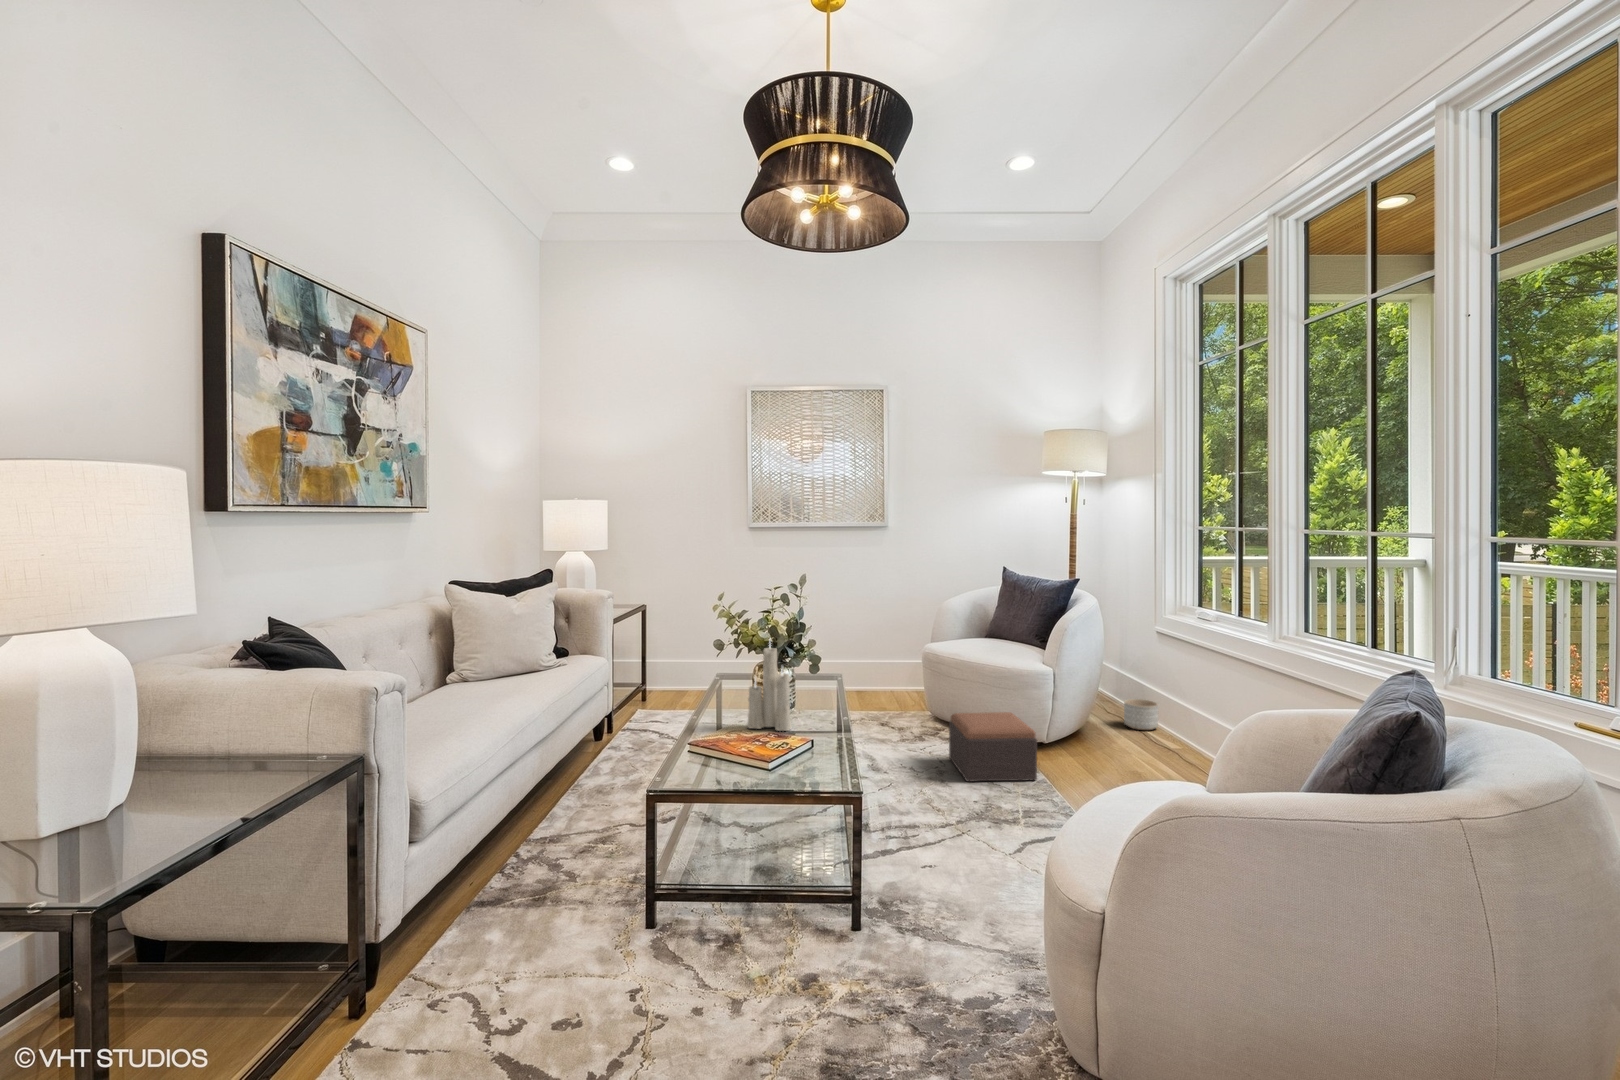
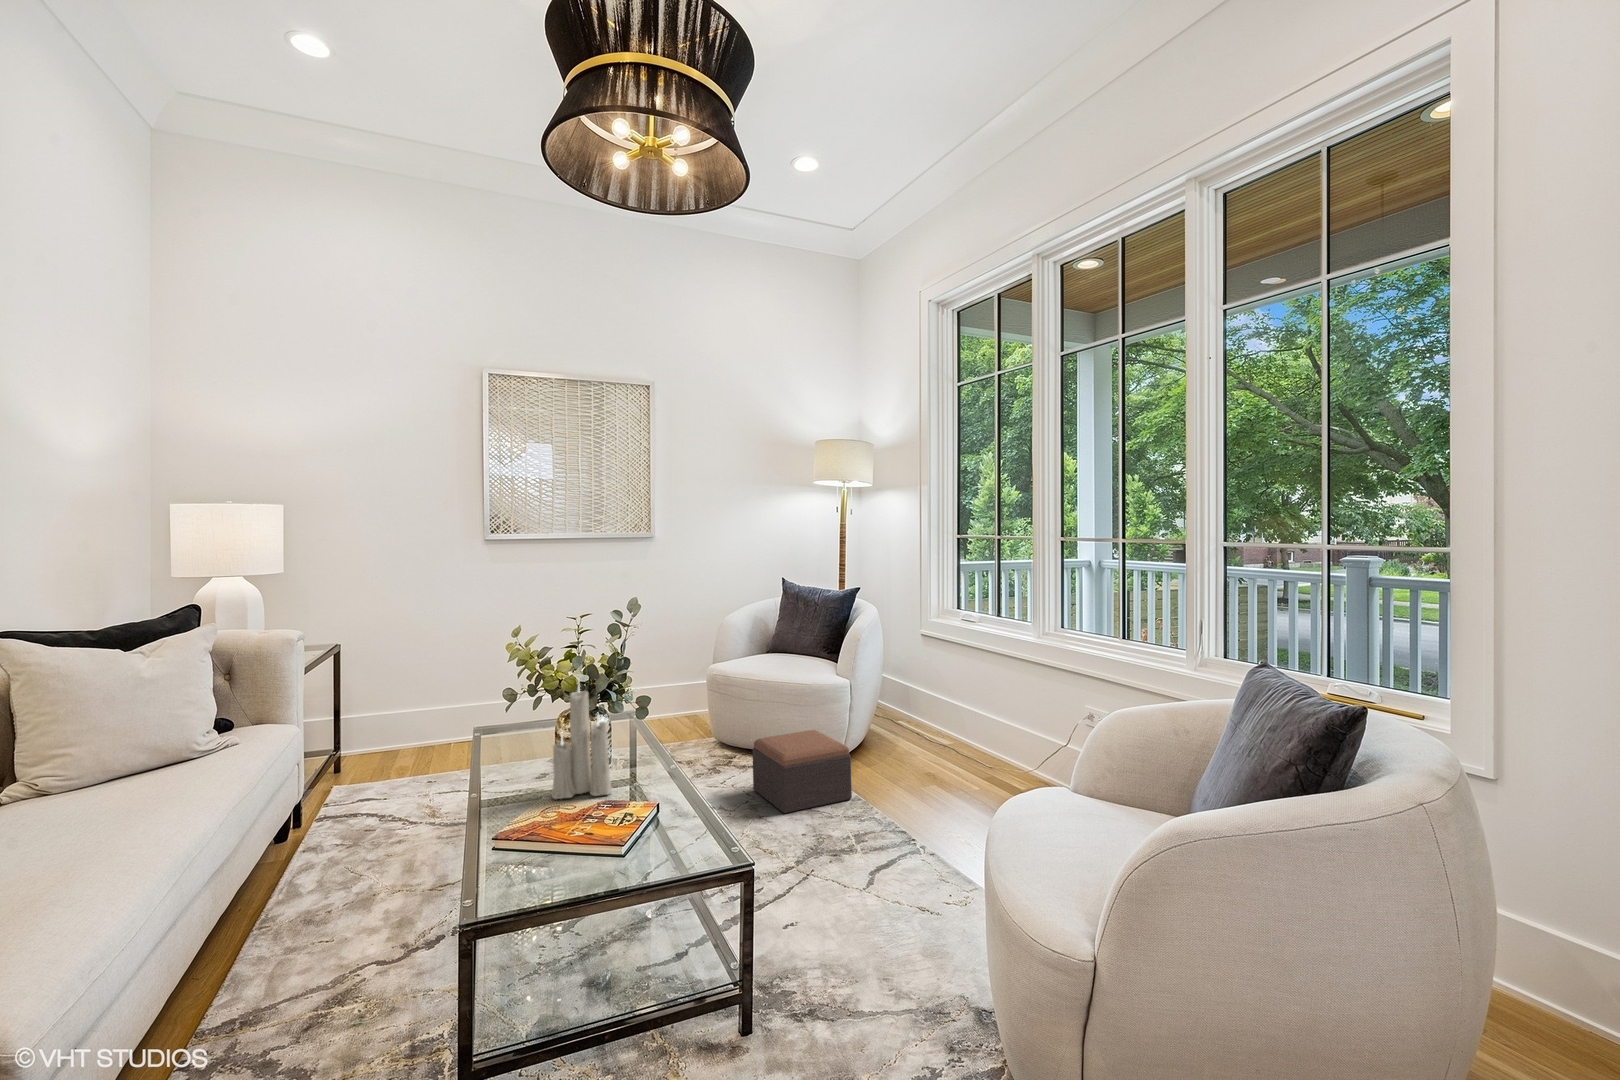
planter: present [1124,699,1158,730] -> none [899,699,930,729]

